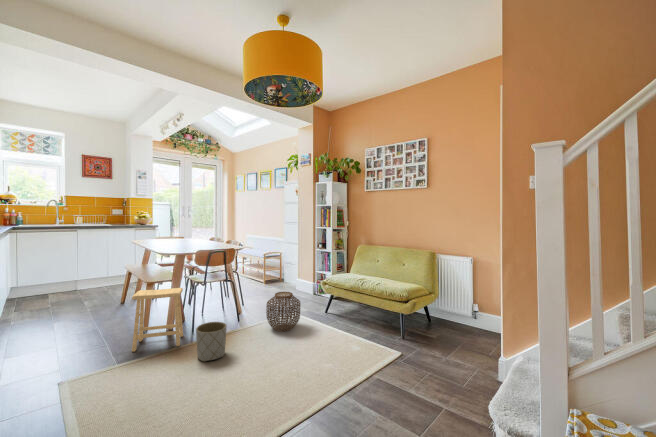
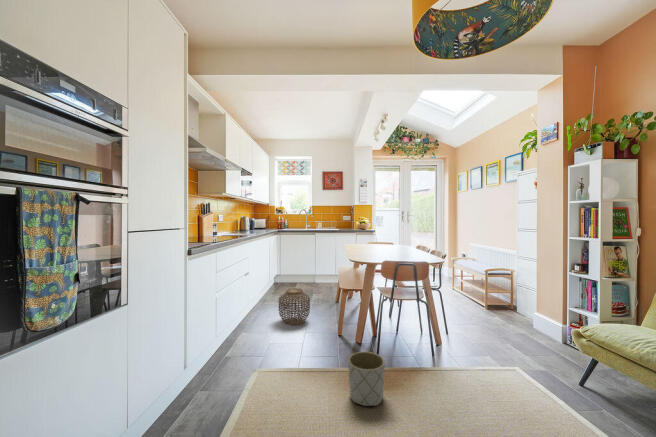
footstool: present [132,288,183,352] -> none [306,295,357,366]
woven basket: present [266,292,300,332] -> present [279,288,310,326]

